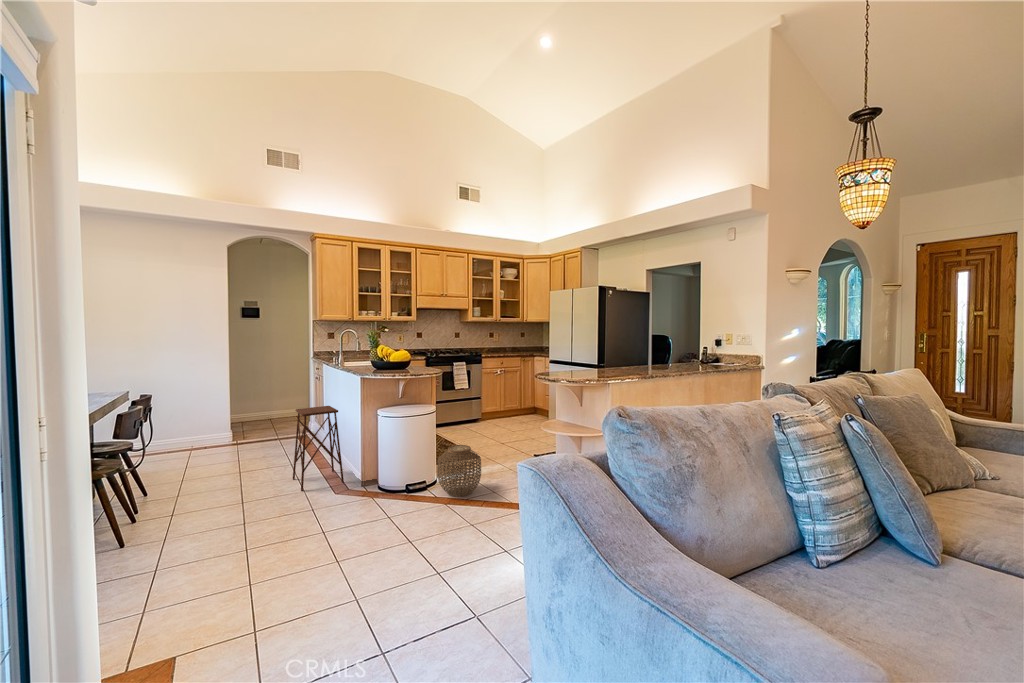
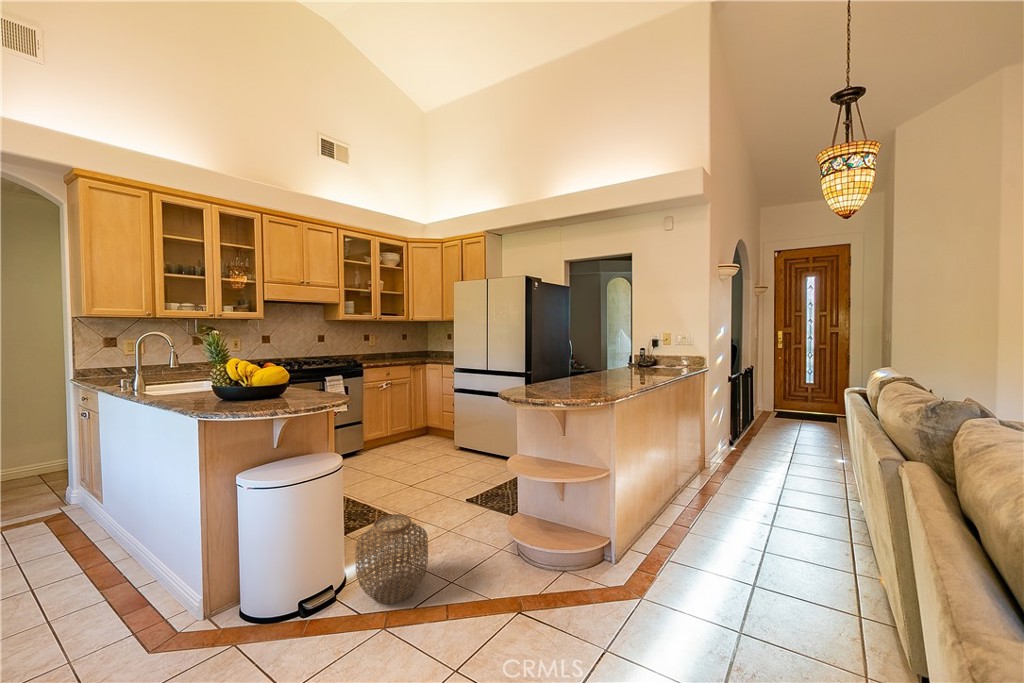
side table: present [293,406,344,491] -> none [34,475,161,665]

